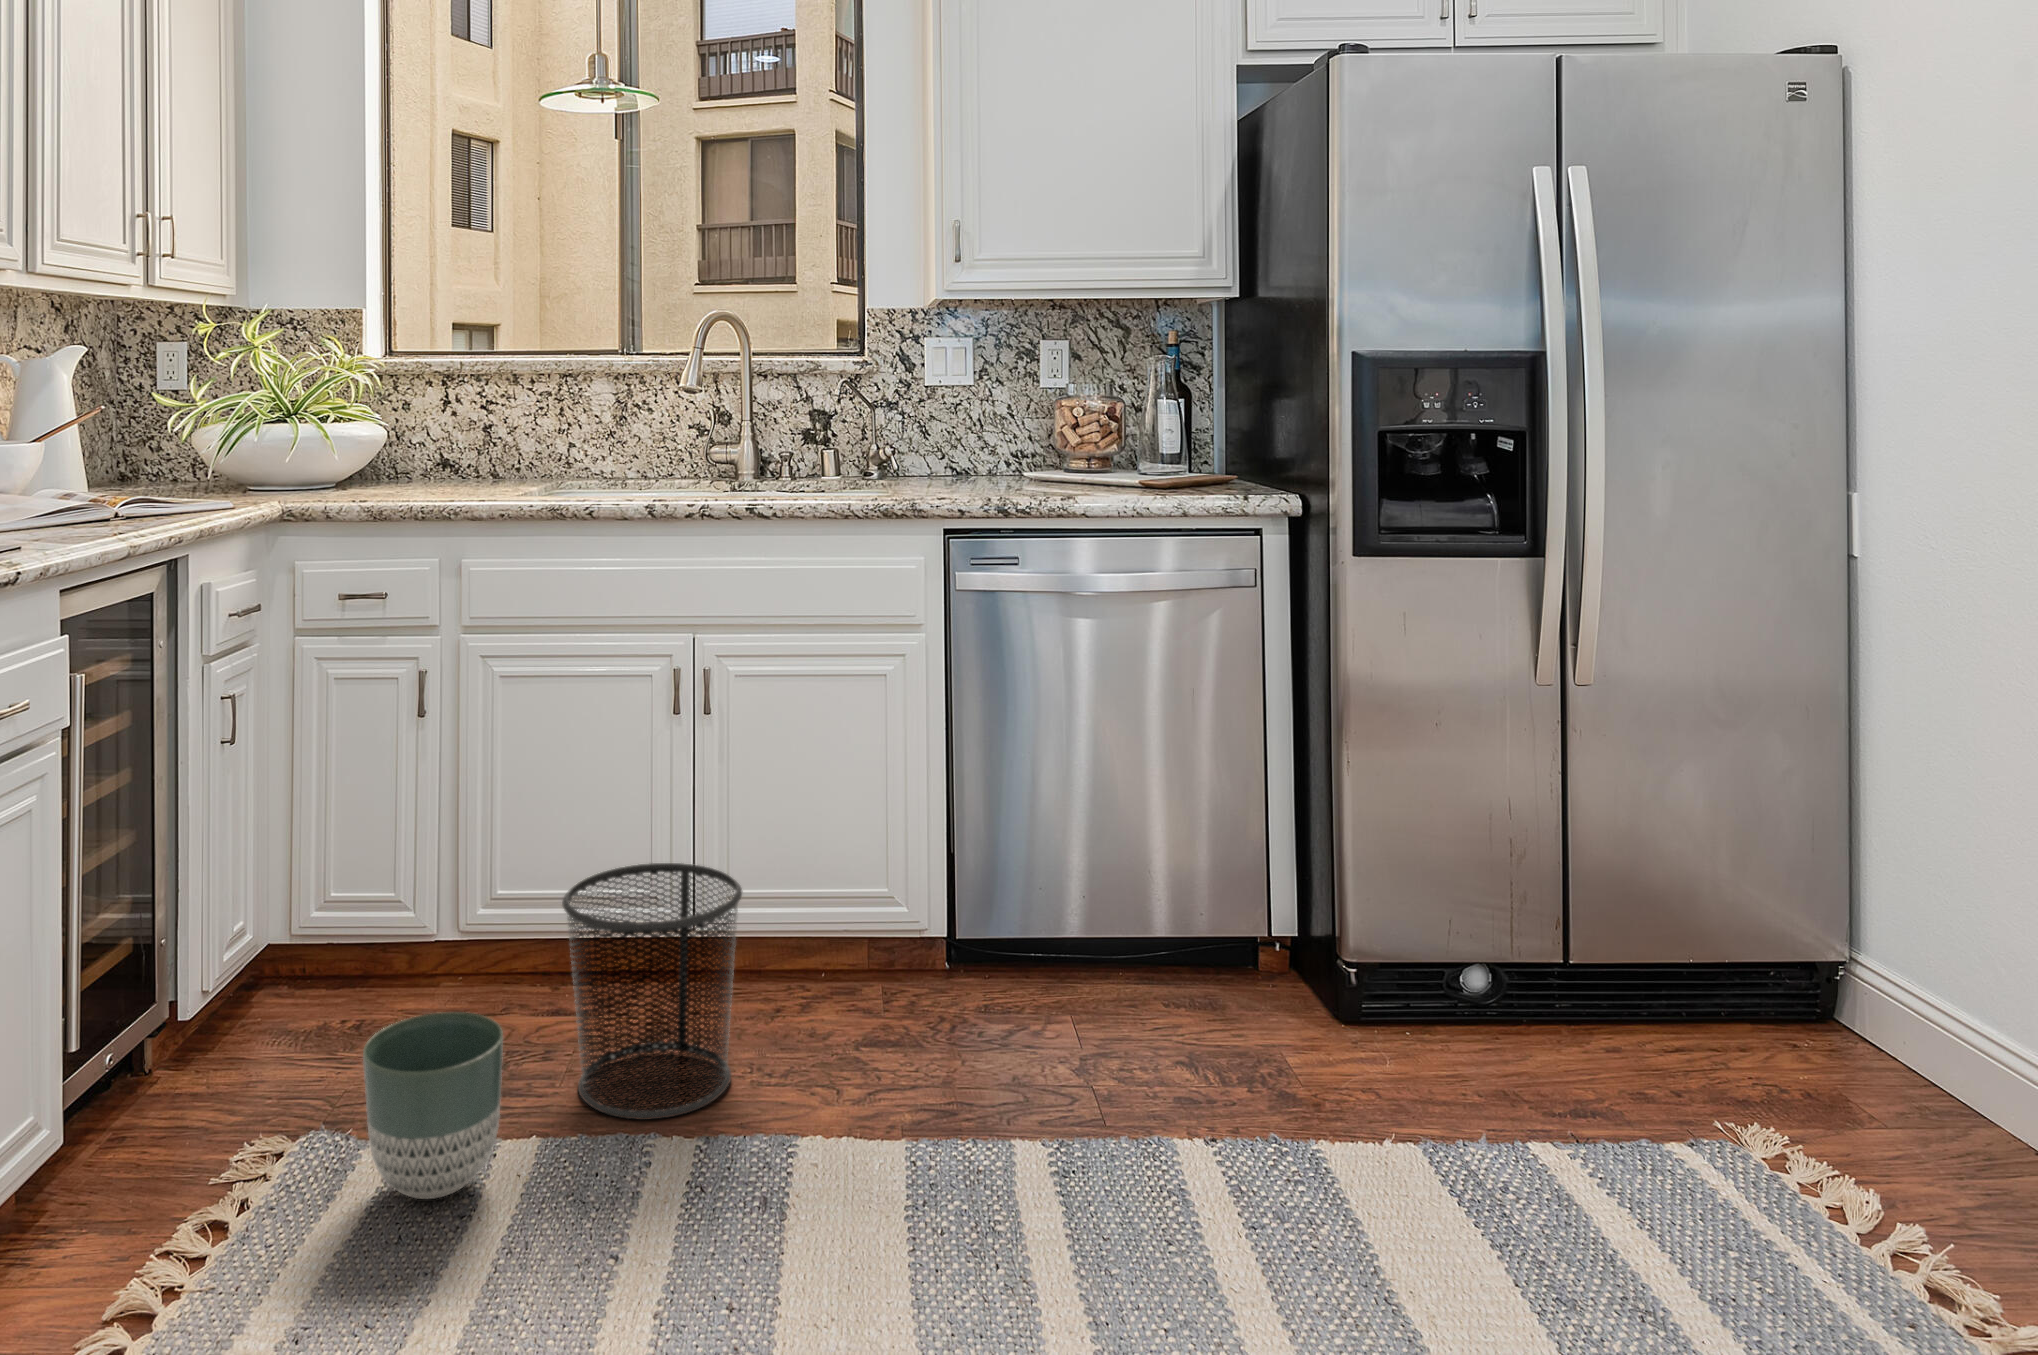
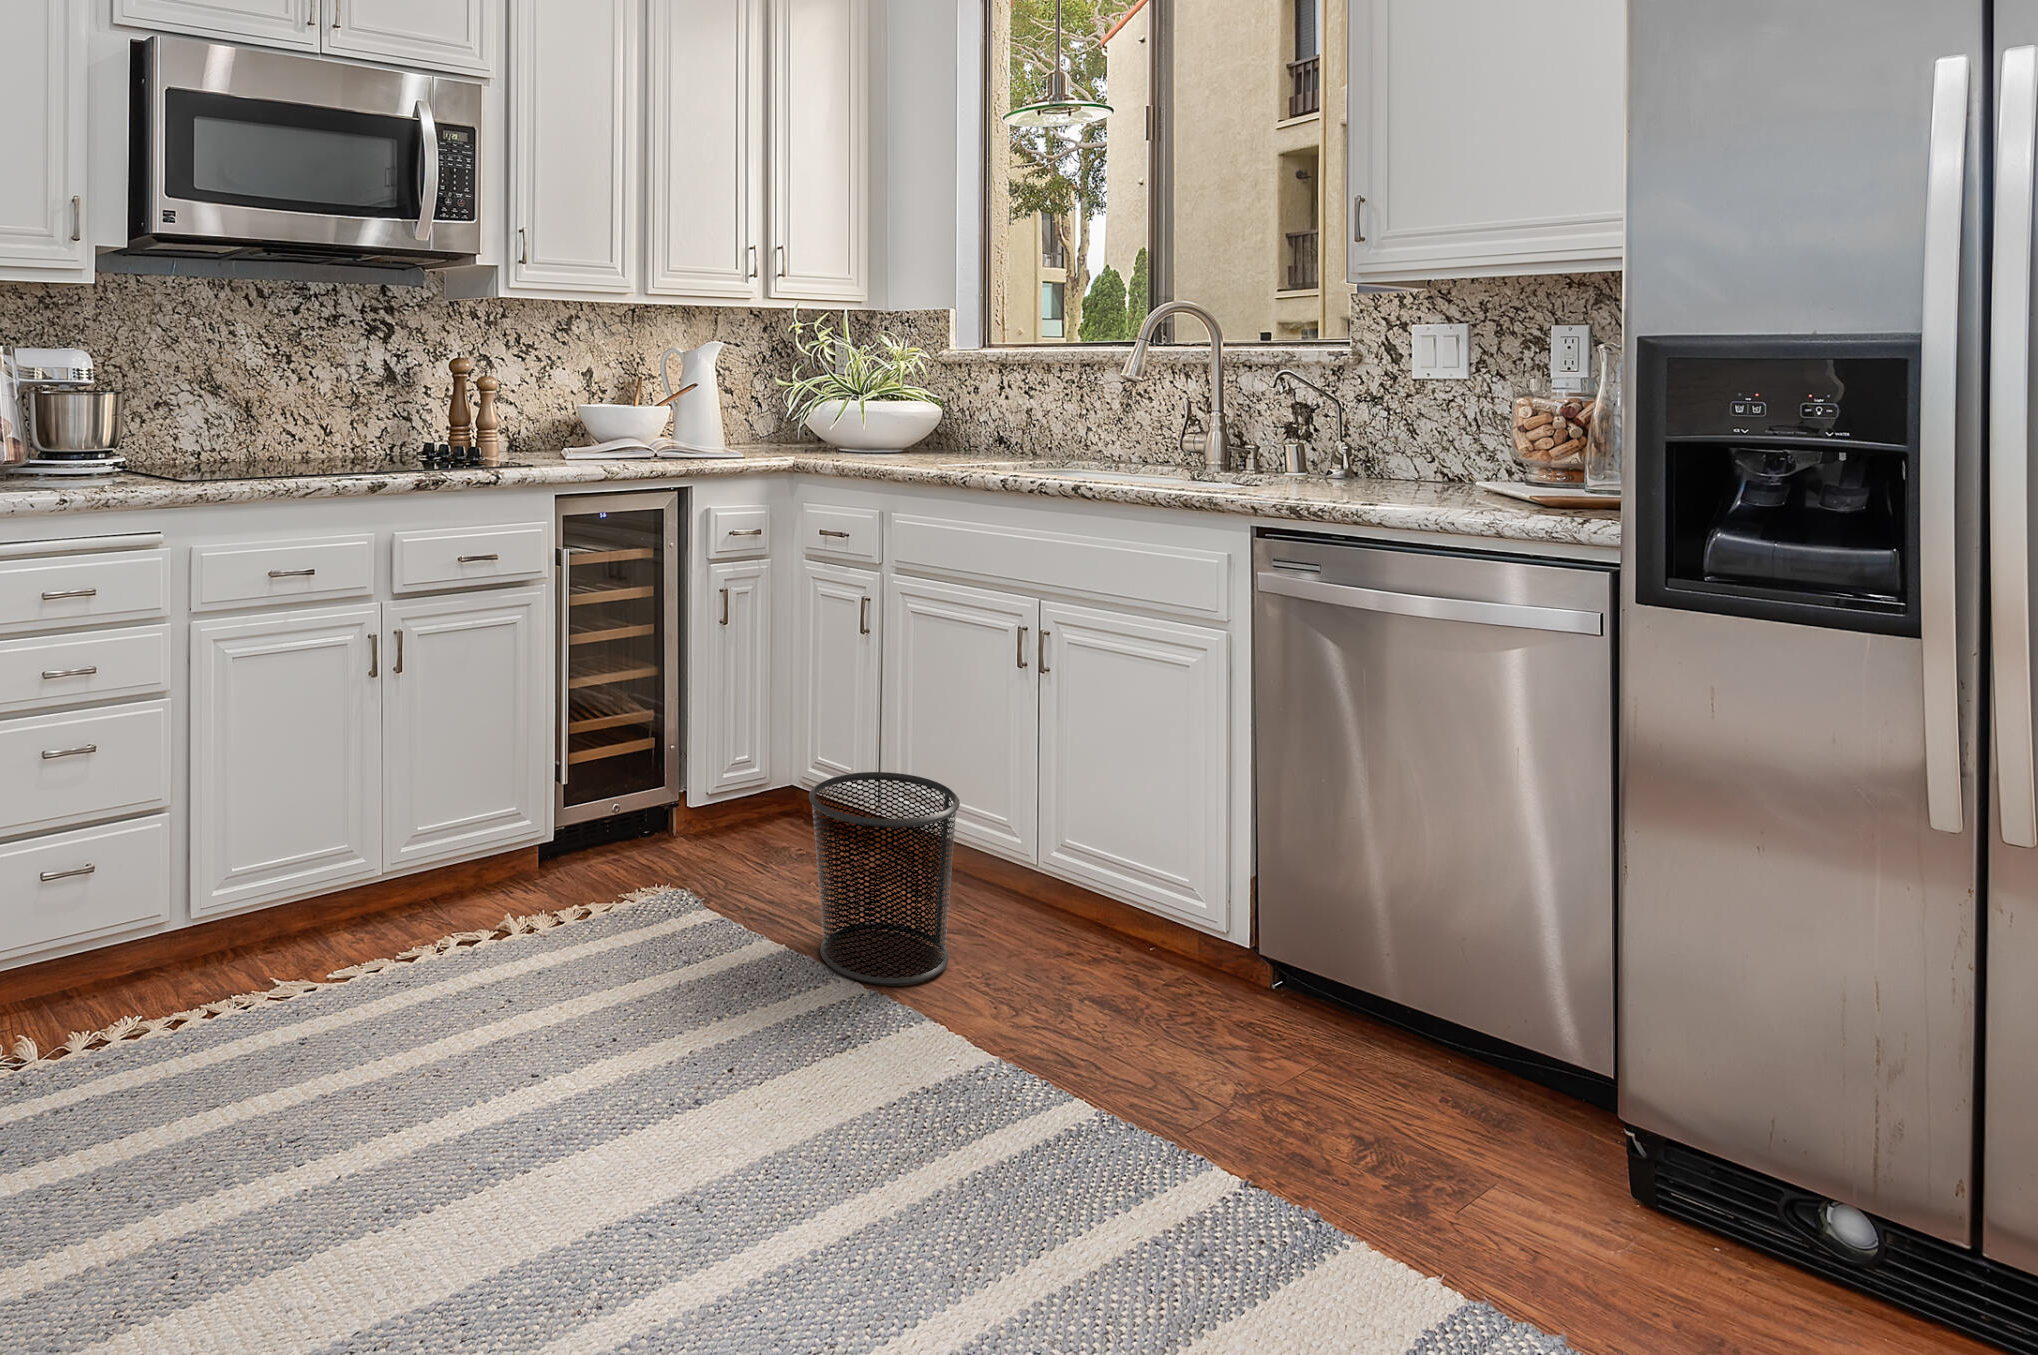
planter: present [363,1012,503,1199] -> none [623,819,719,947]

